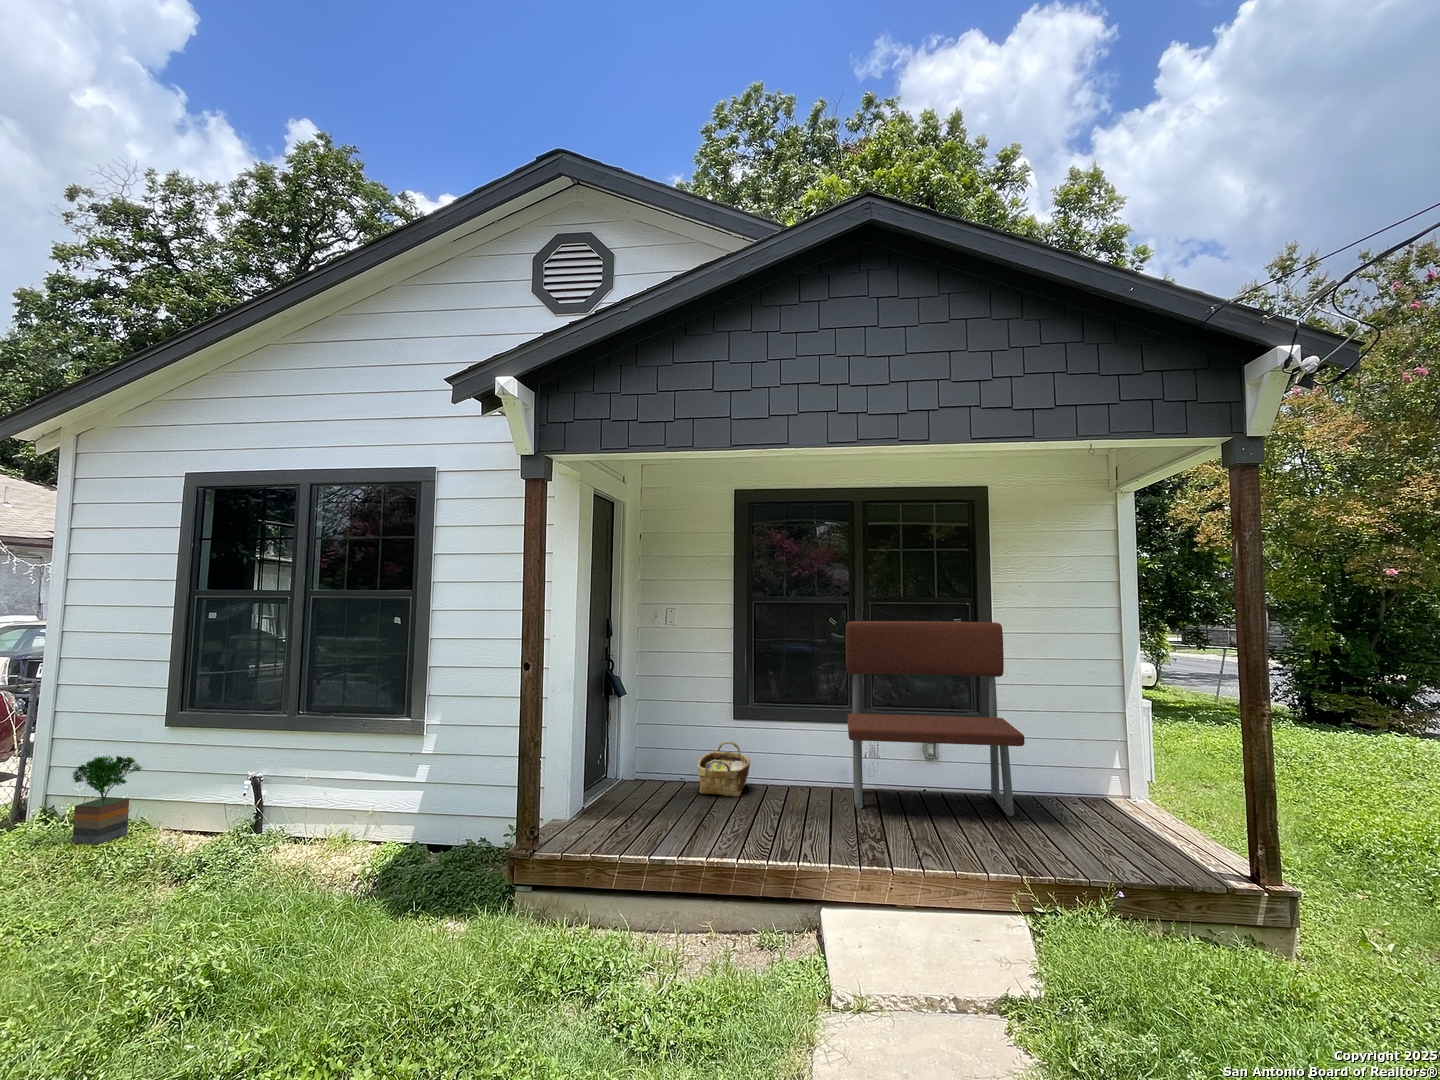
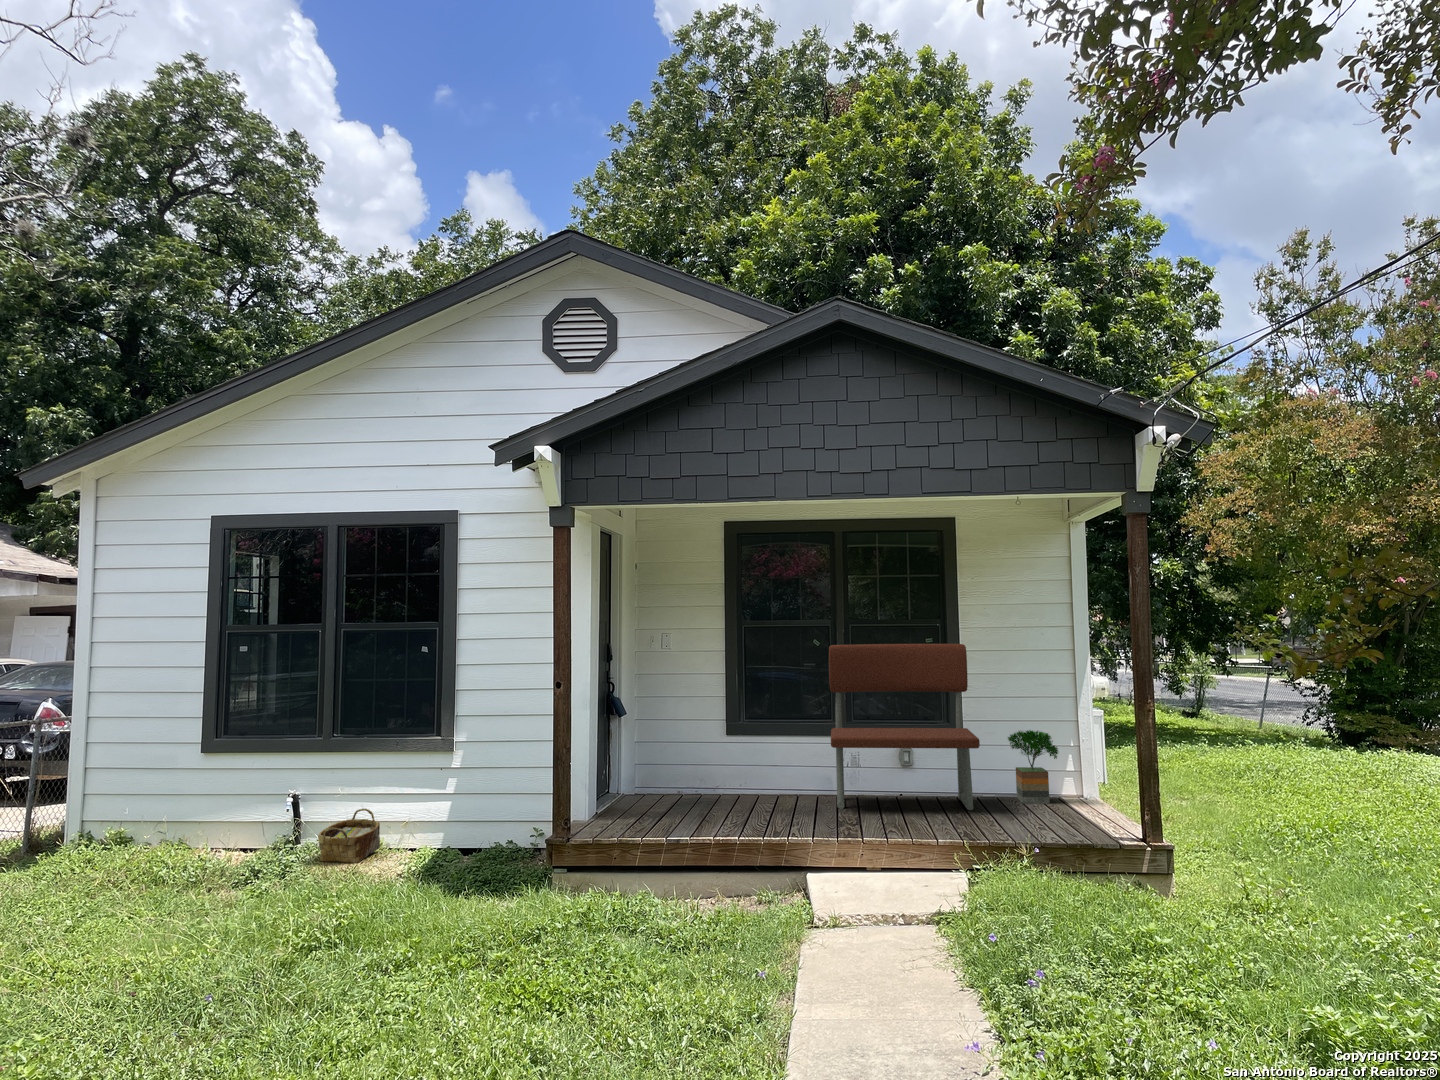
woven basket: present [698,742,750,796] -> present [318,809,380,863]
potted tree: present [72,756,142,844] -> present [1008,730,1058,804]

